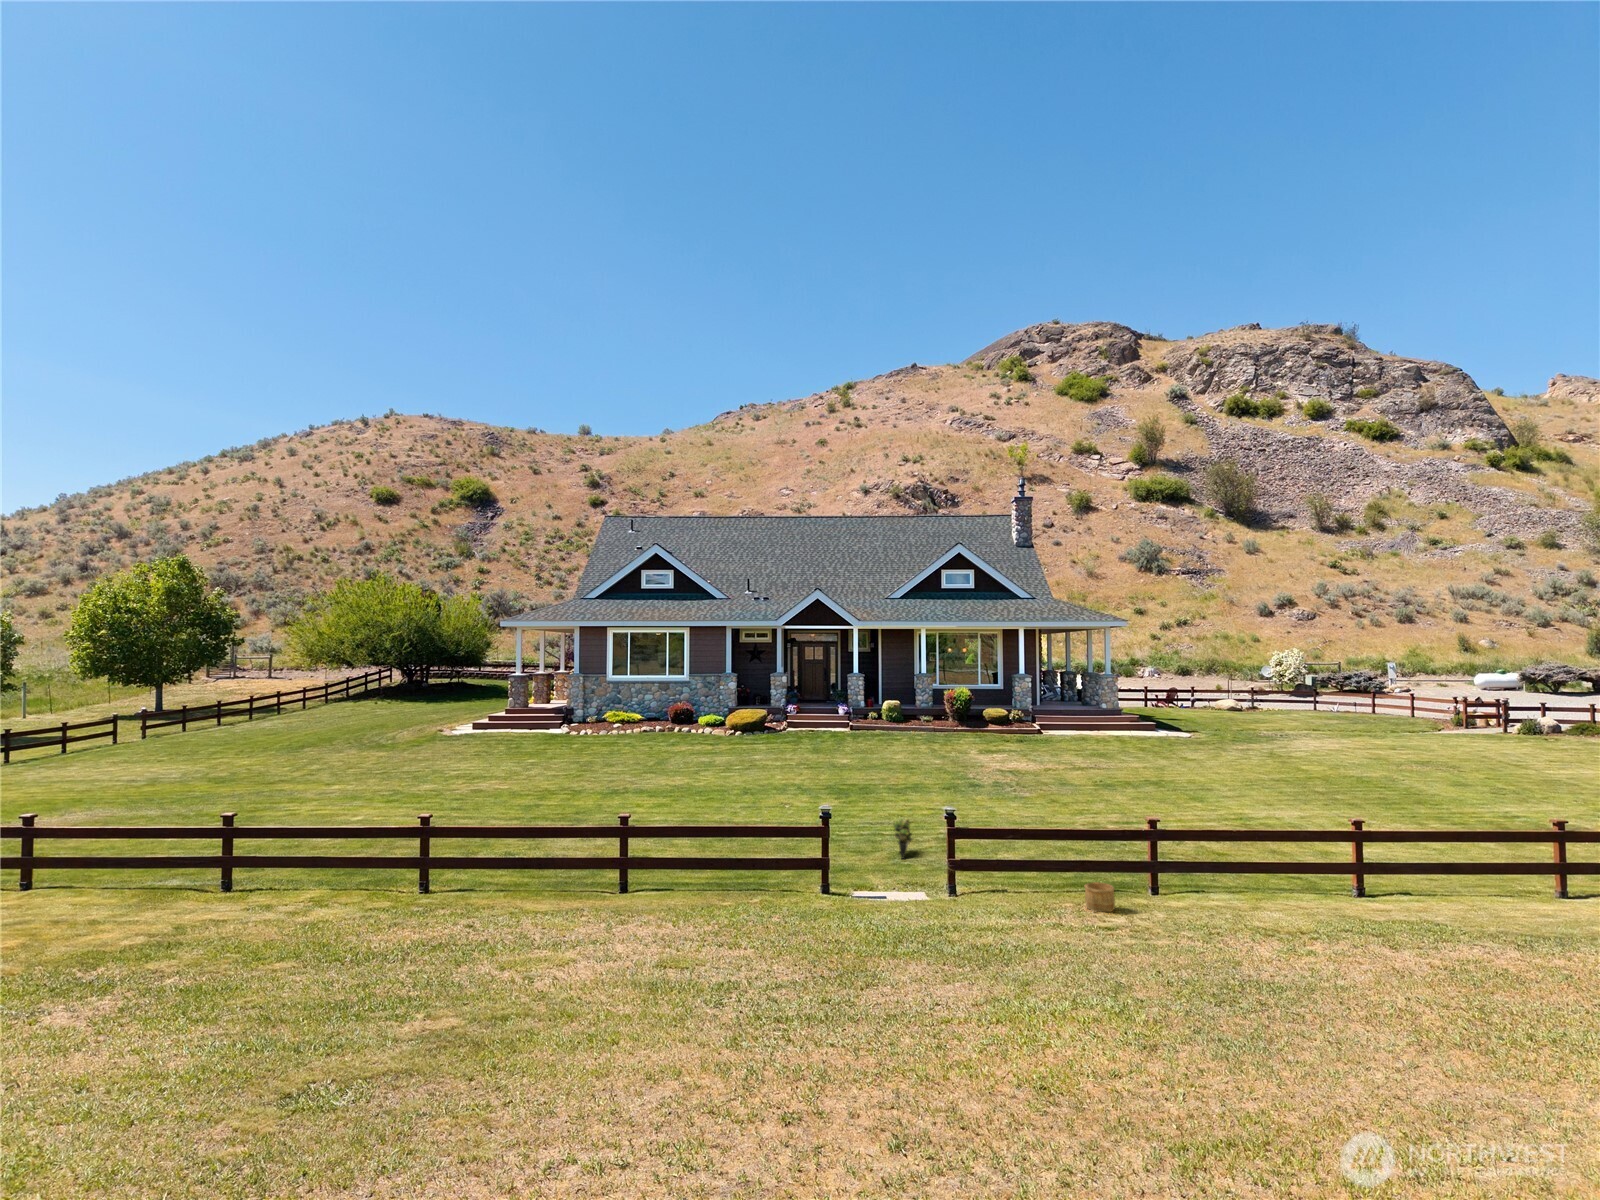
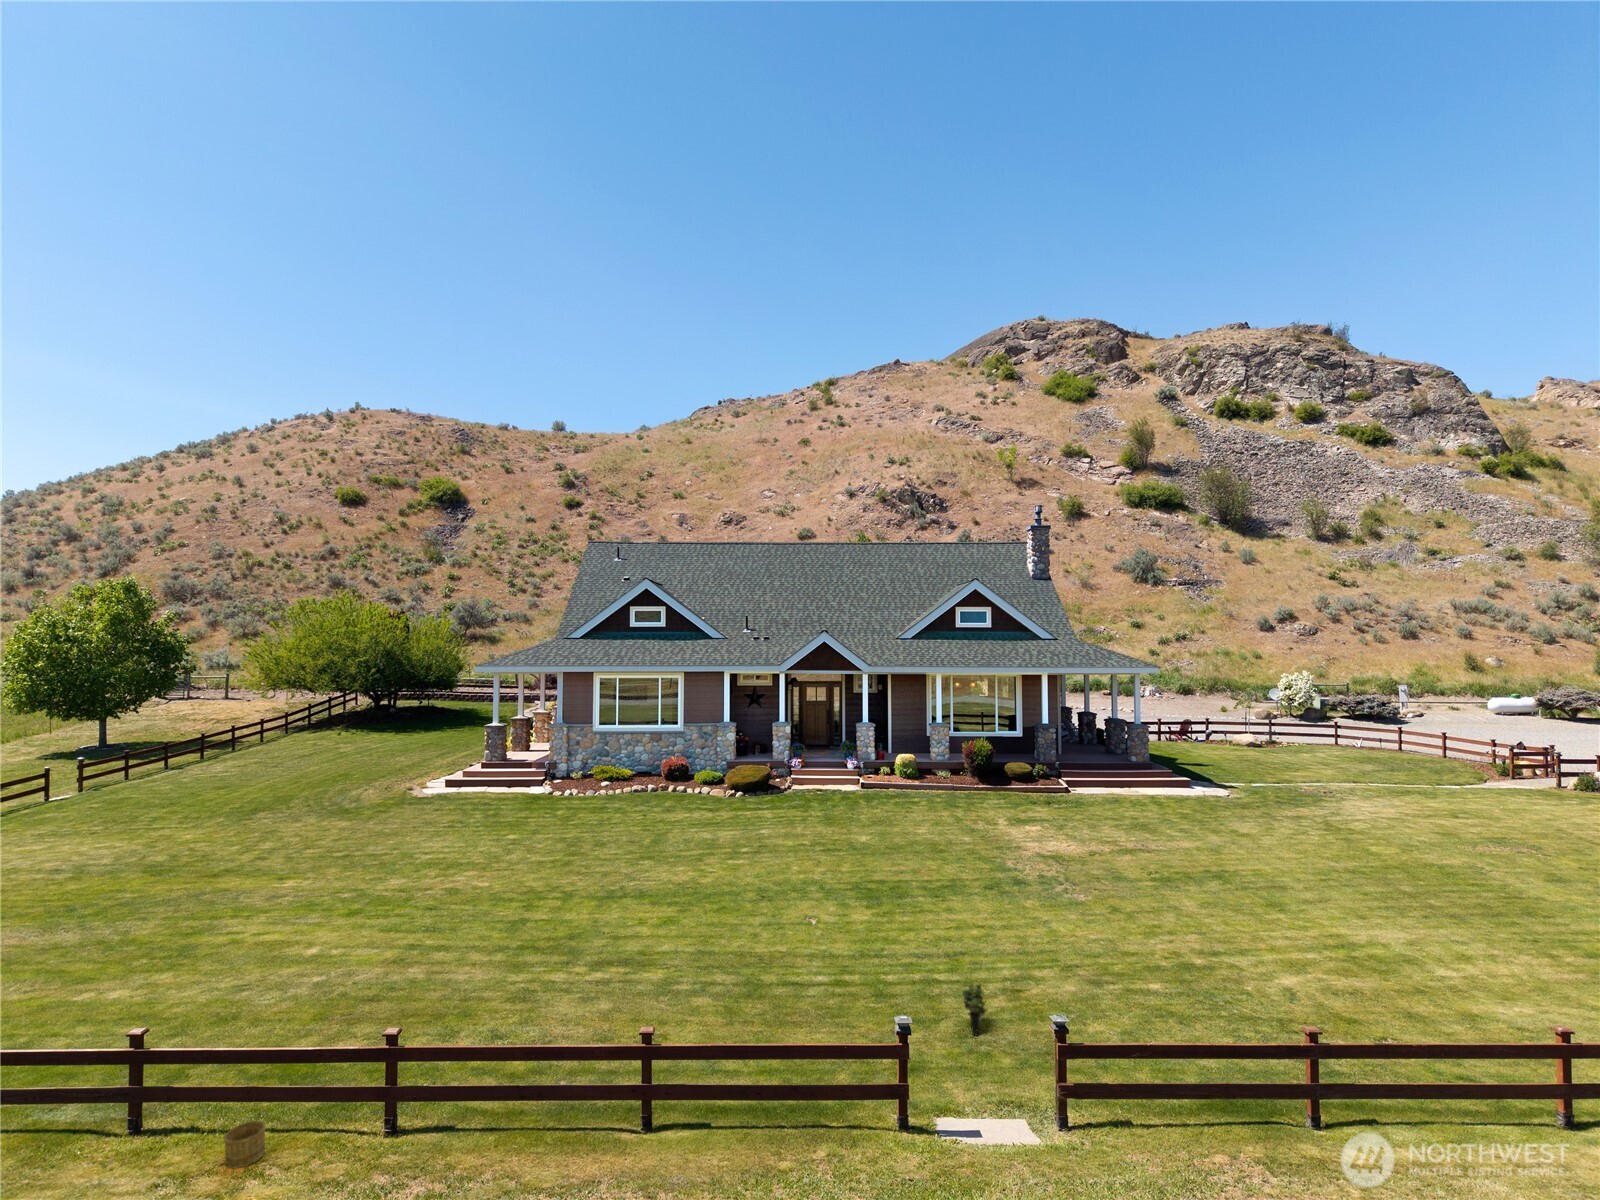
wooden bucket: present [1084,882,1115,912] -> present [224,1120,266,1168]

